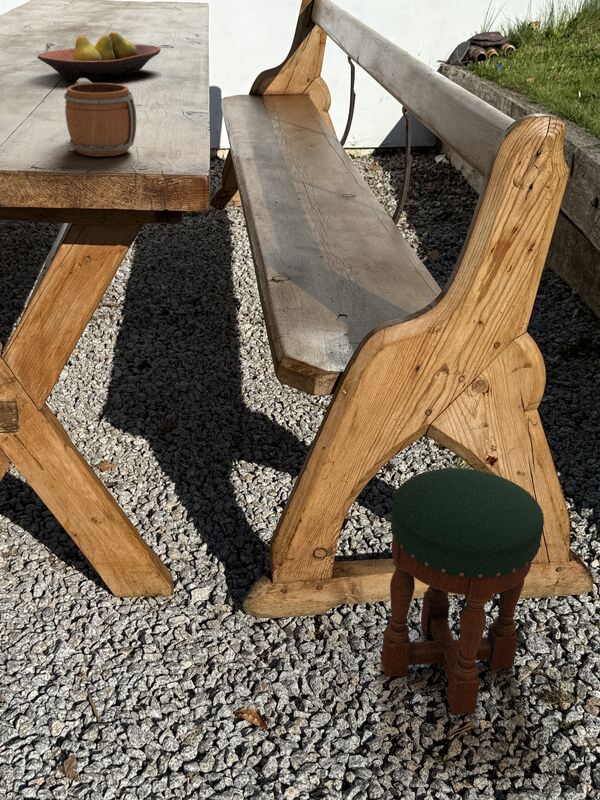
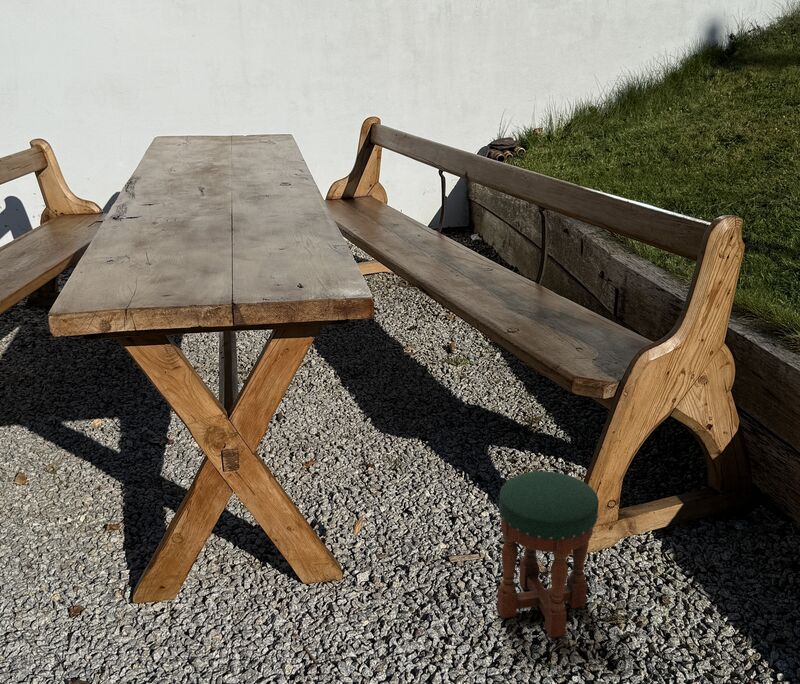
fruit bowl: present [38,32,161,81] -> none [215,186,296,222]
mug: present [64,78,136,157] -> none [274,236,320,287]

